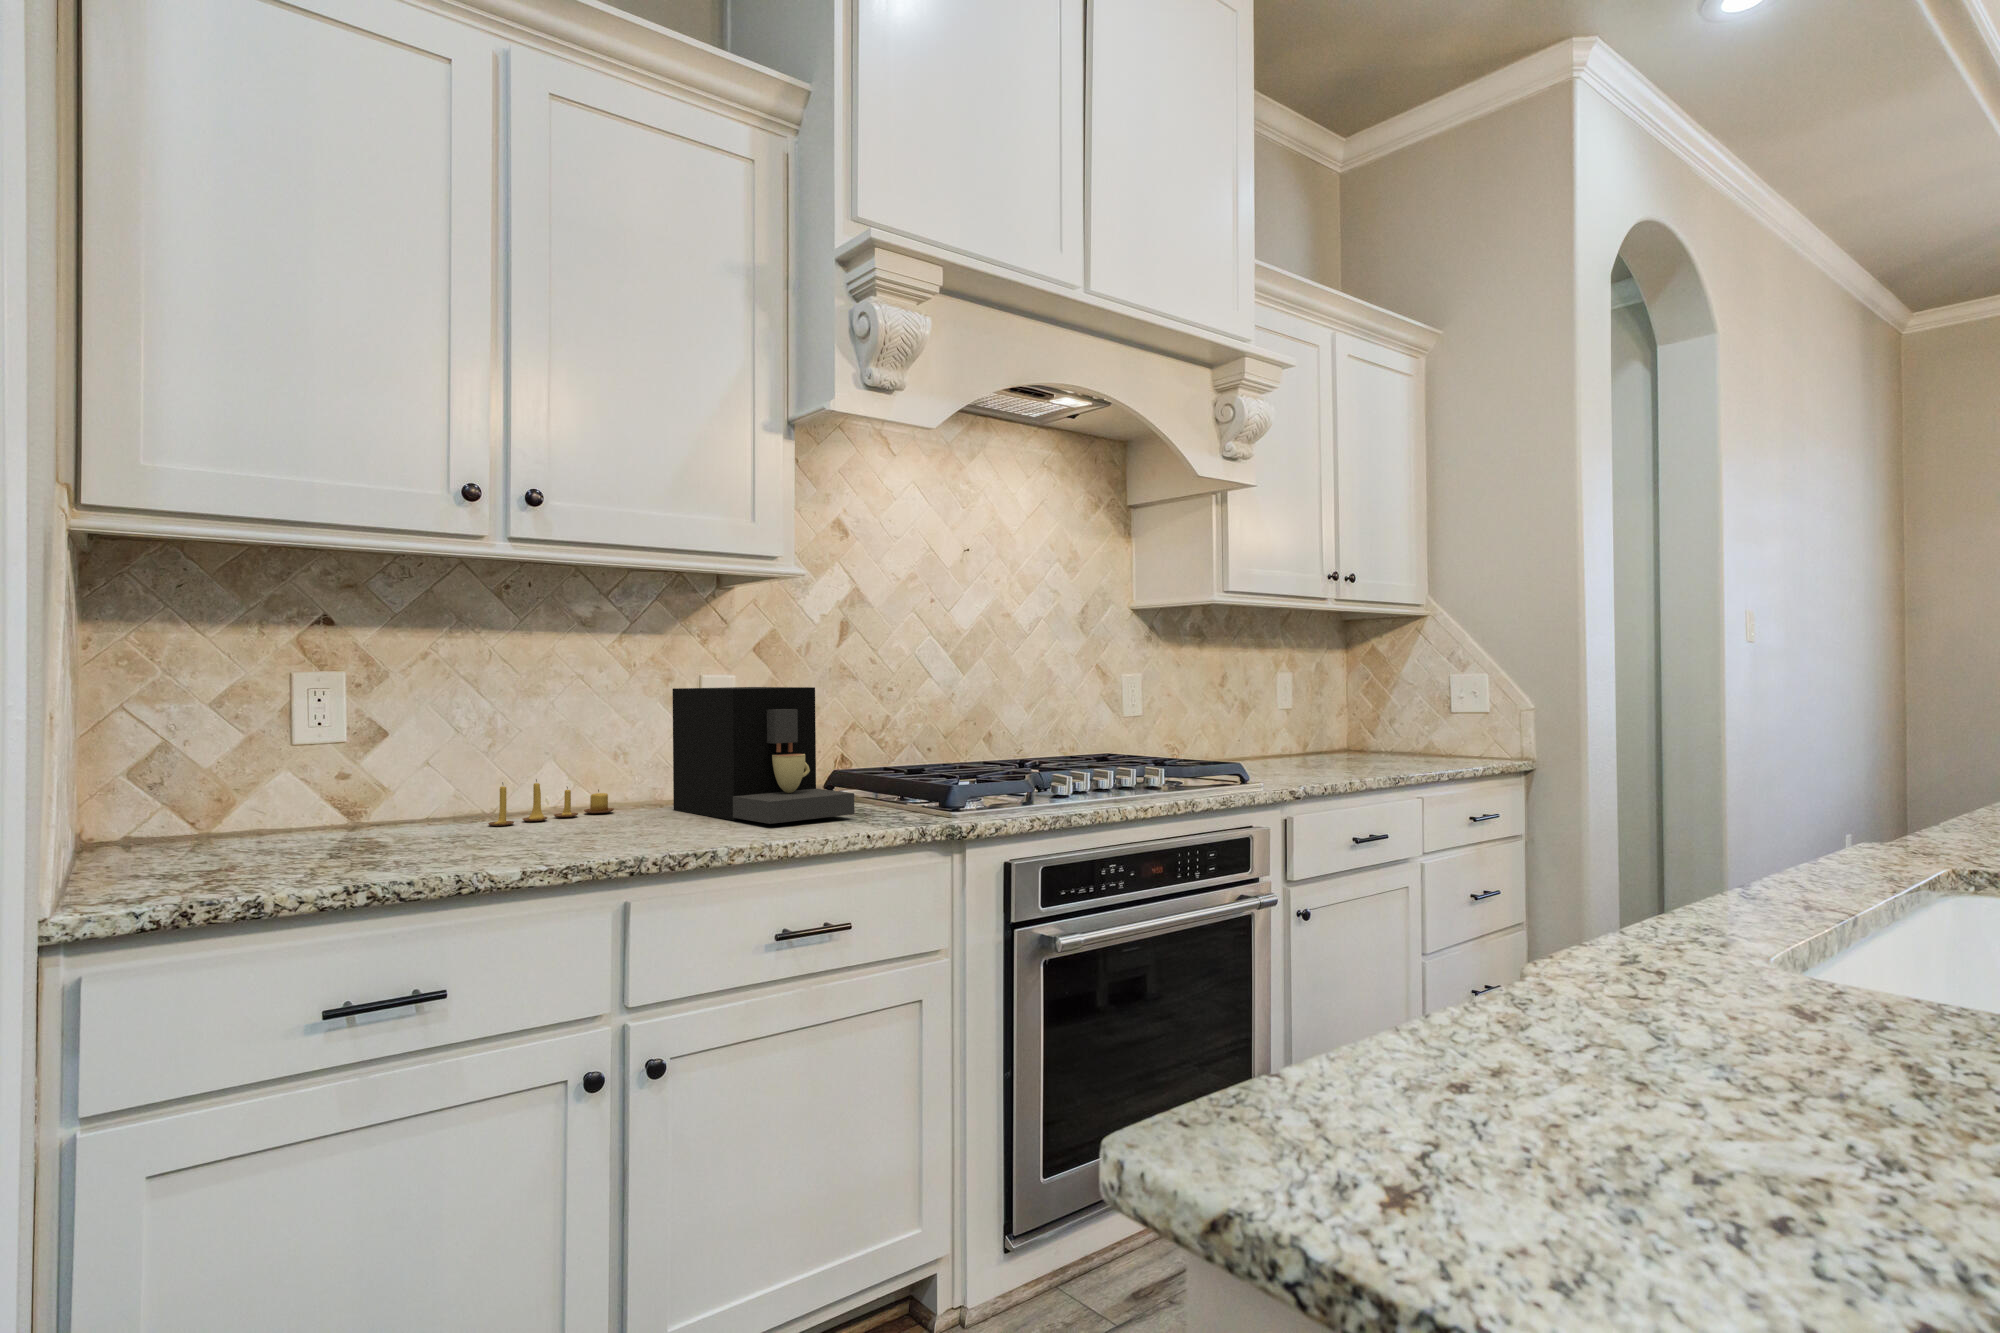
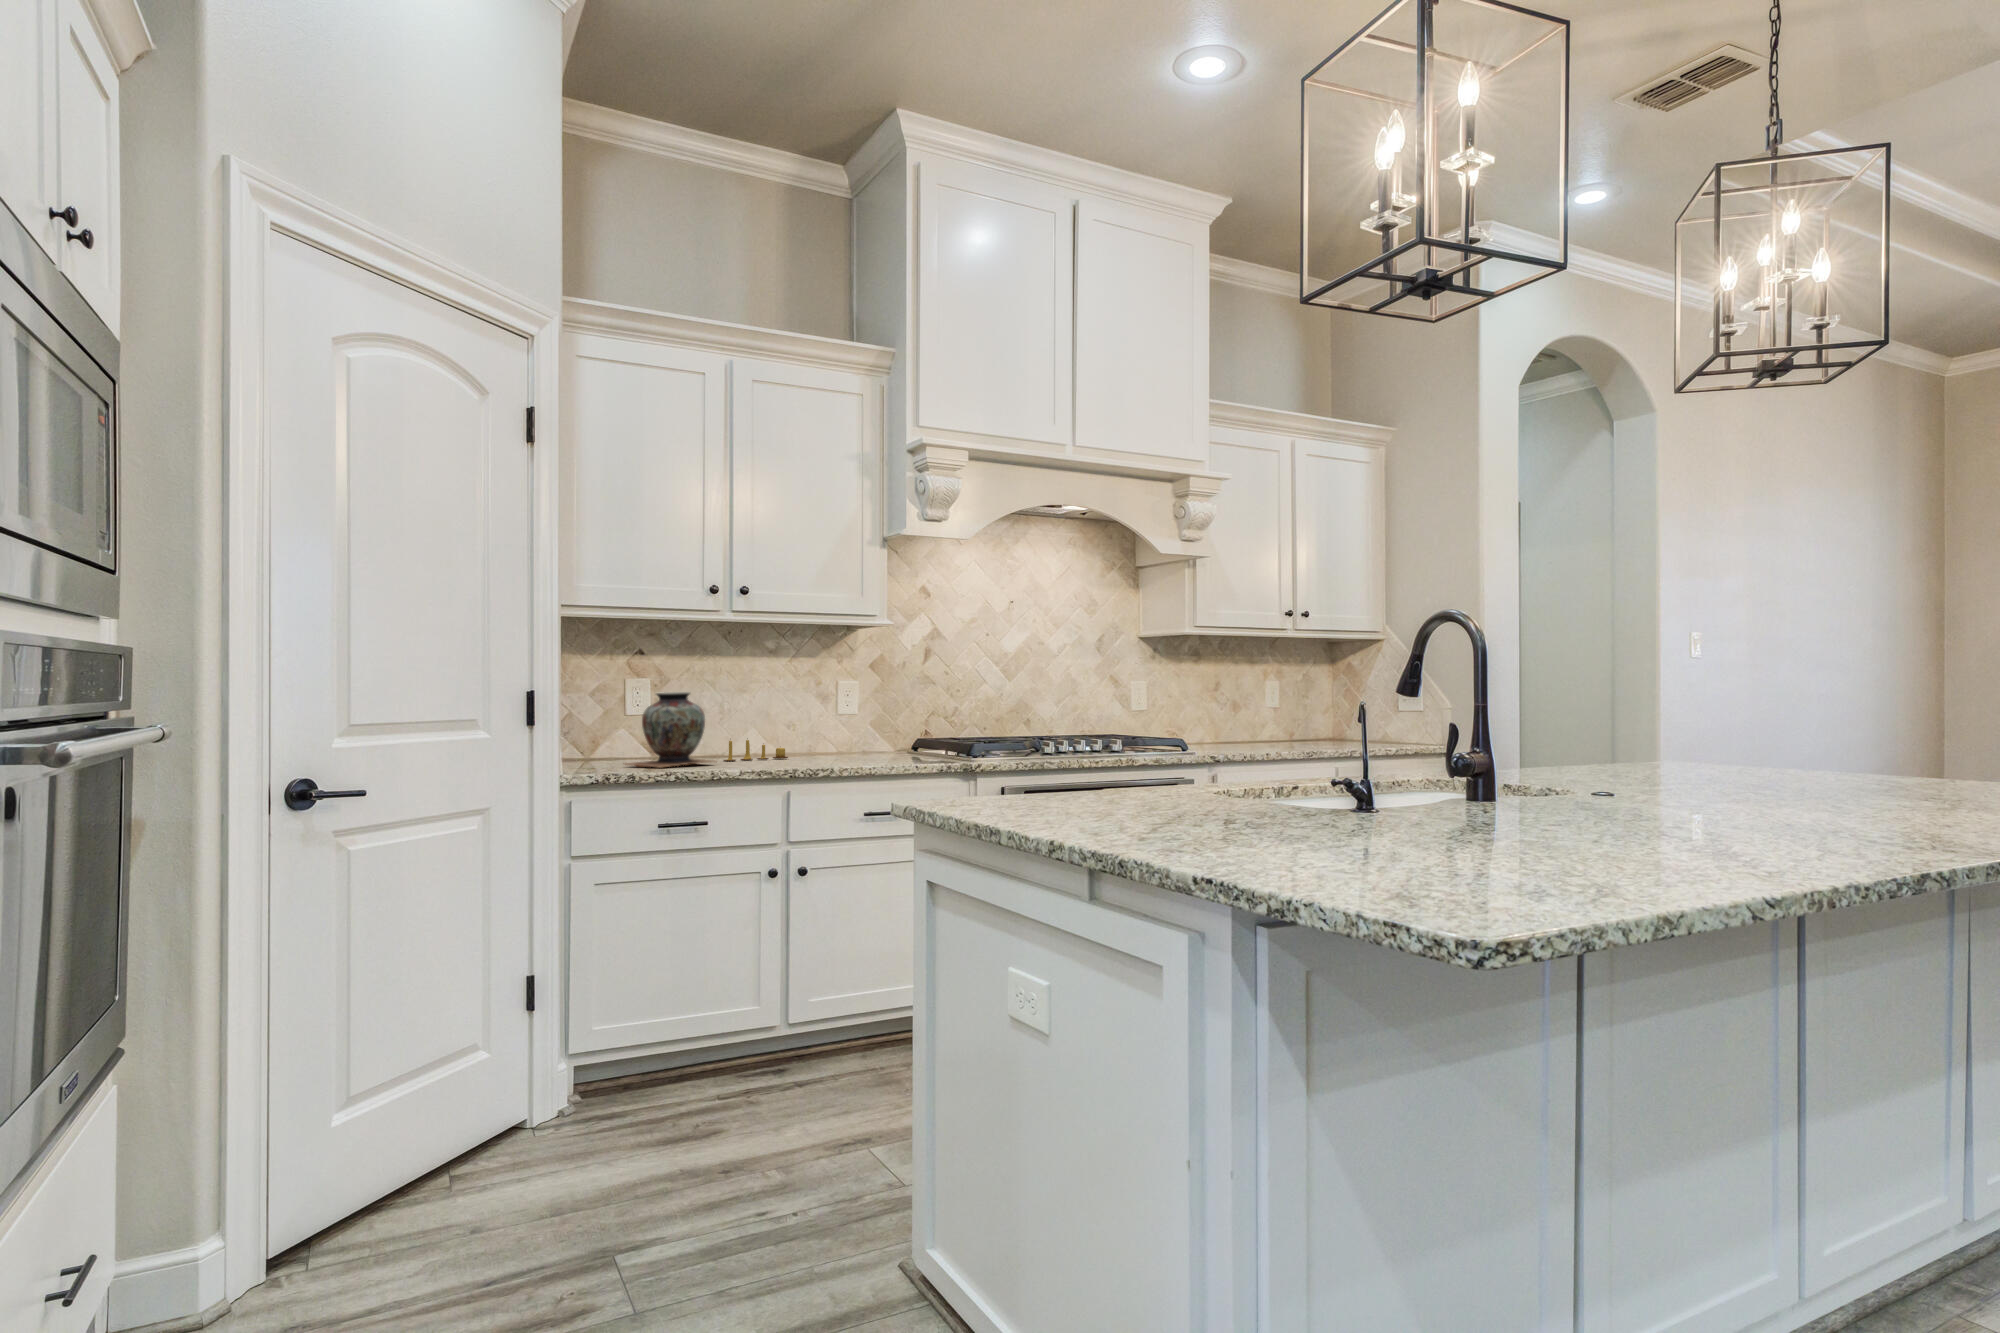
coffee maker: present [673,687,854,824] -> none [820,688,915,761]
decorative vase: none [257,699,474,866] -> present [626,692,715,768]

